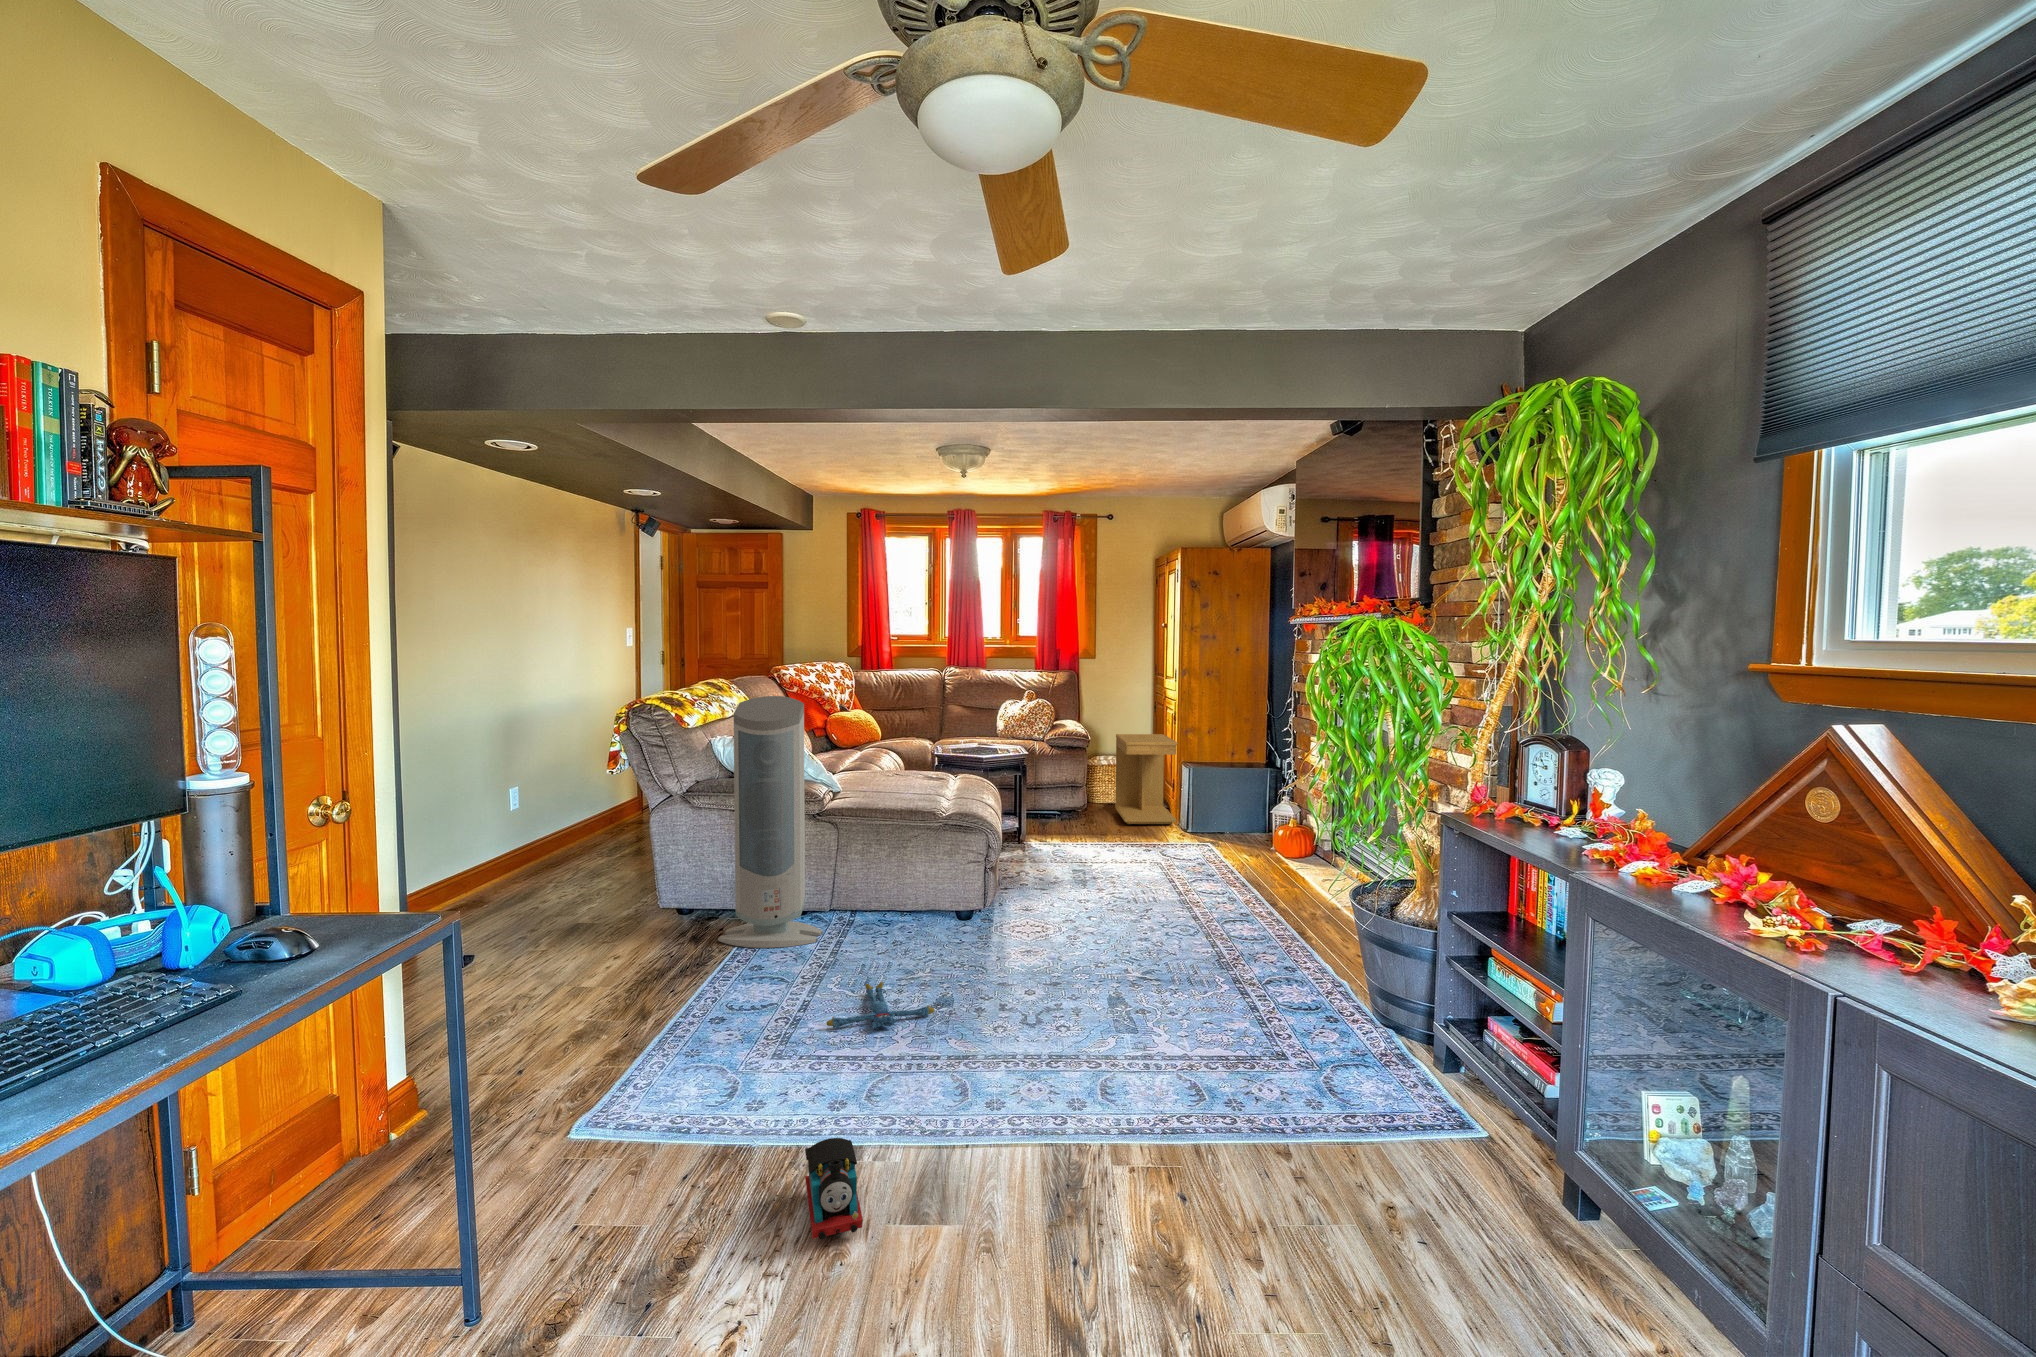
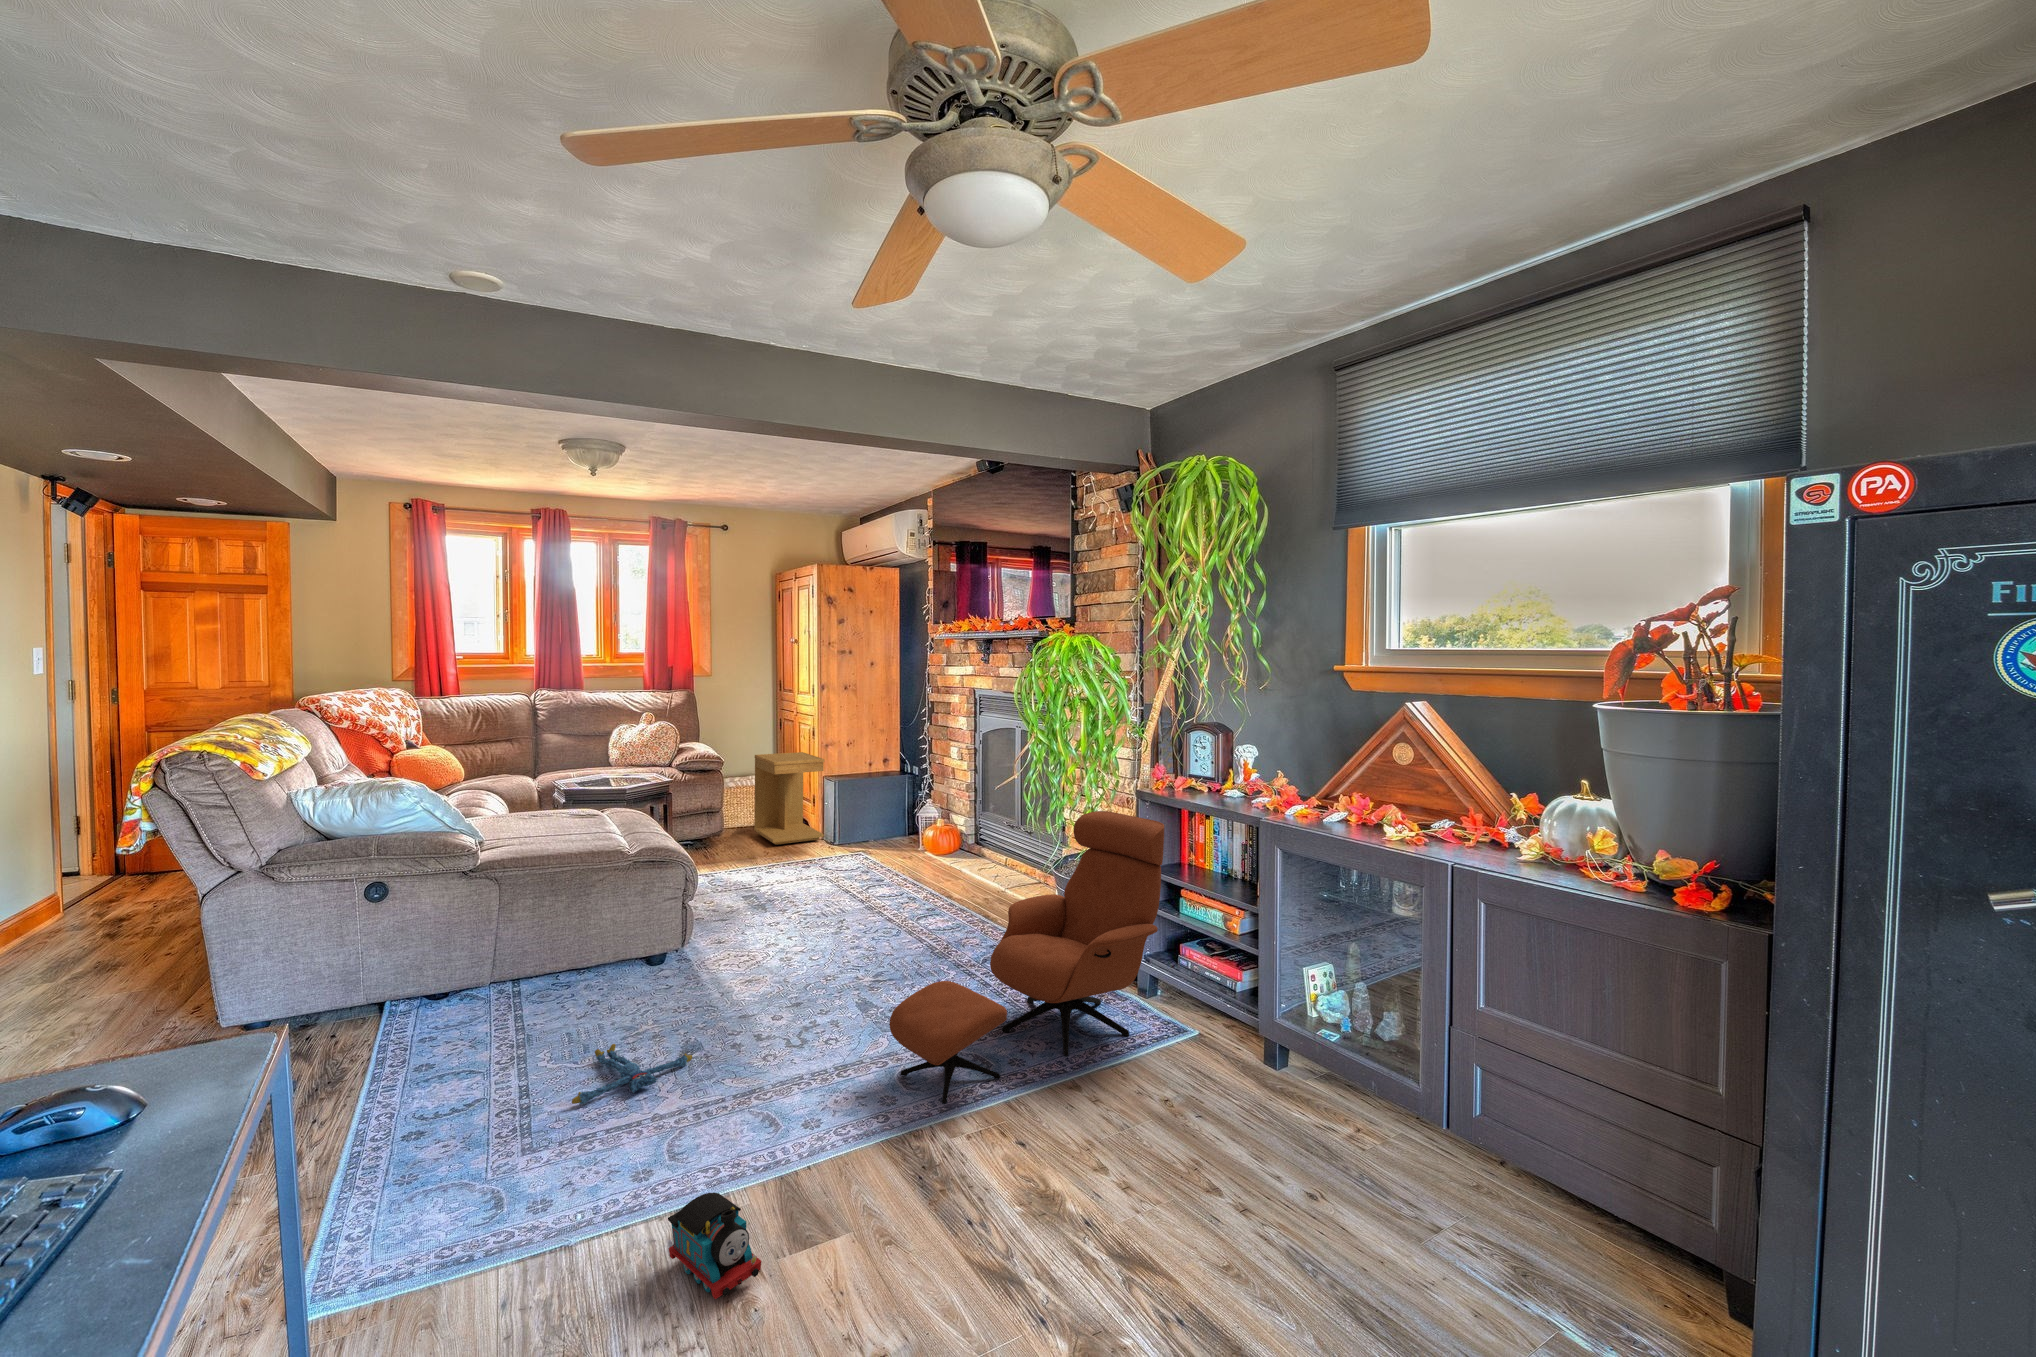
air purifier: present [718,696,822,948] -> none [332,730,485,1052]
lounge chair: none [1092,825,1469,1126] -> present [890,811,1164,1103]

